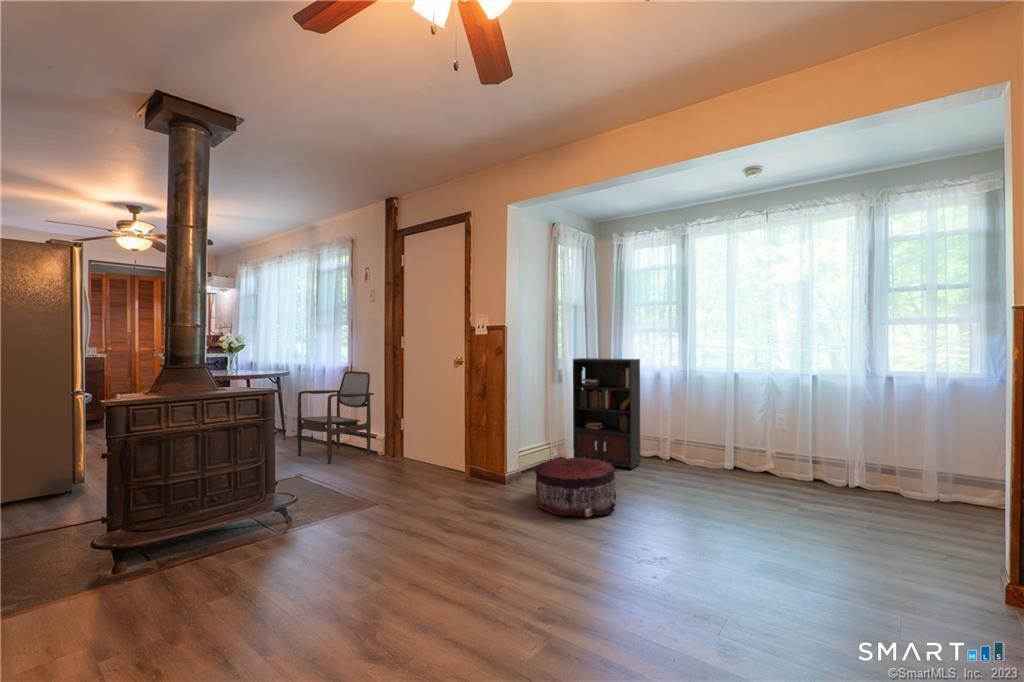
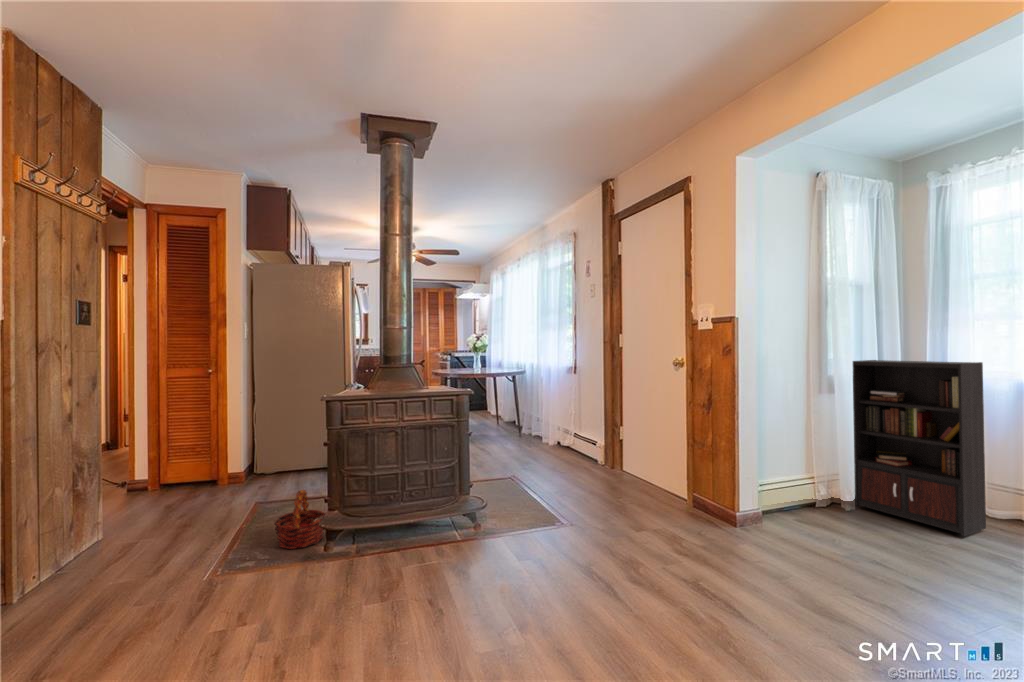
armchair: present [297,371,374,464] -> none [520,371,592,467]
pouf: present [535,457,616,517] -> none [772,503,917,611]
basket: none [20,515,99,588] -> present [274,490,326,549]

